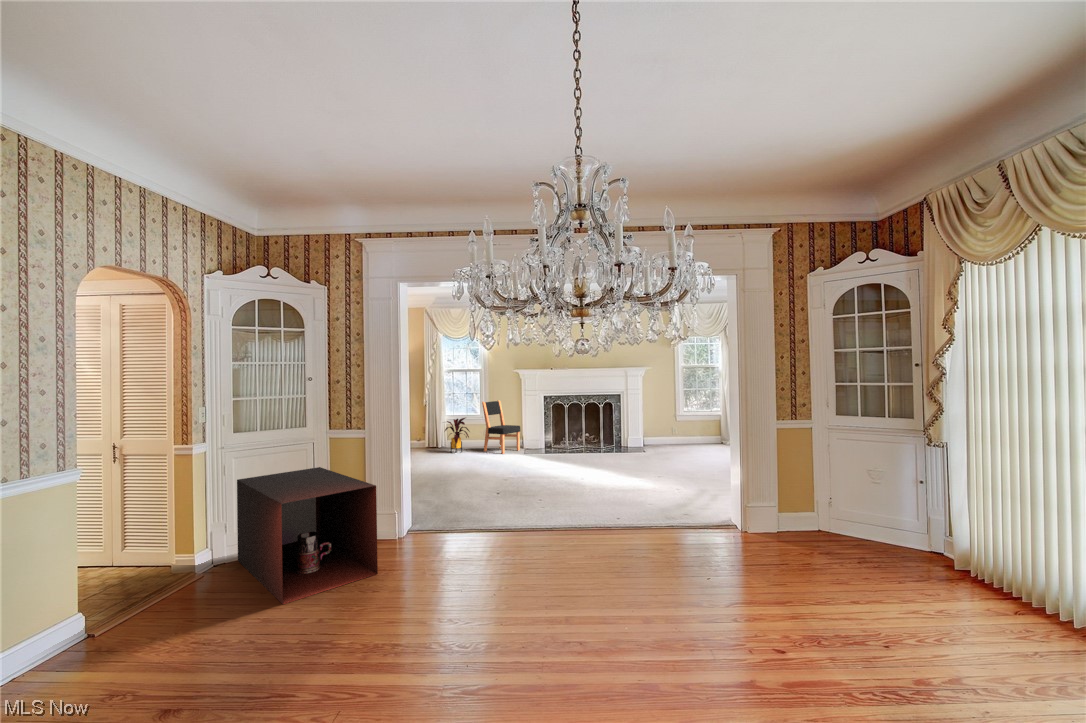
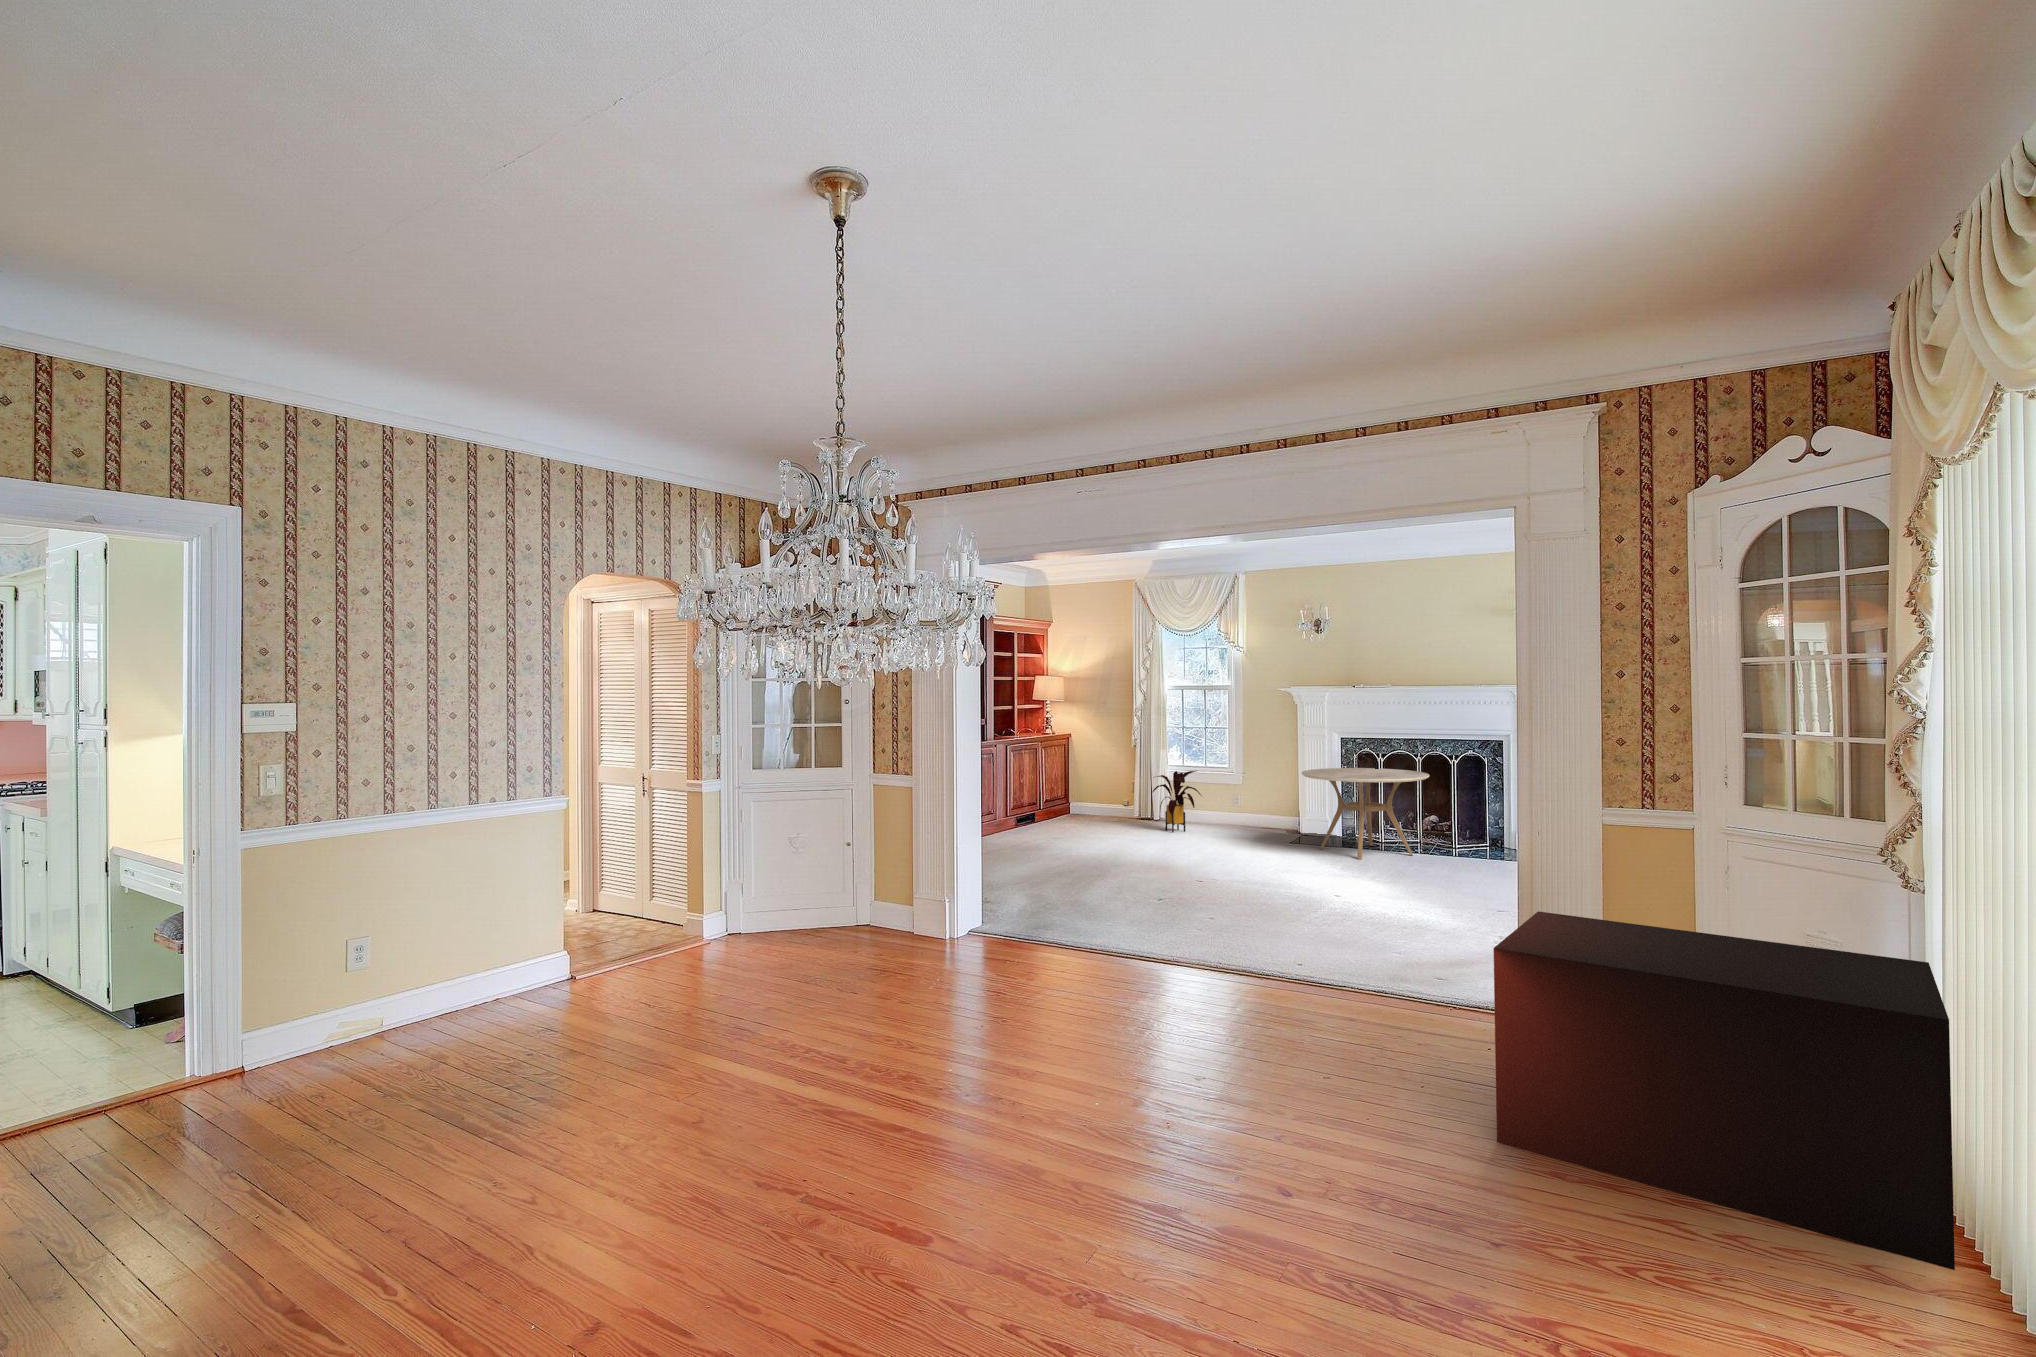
dining chair: present [482,400,520,454] -> none [1221,742,1292,841]
dining table: none [532,411,594,458] -> present [1302,768,1429,860]
storage cabinet: present [237,467,378,604] -> present [1494,911,1955,1270]

